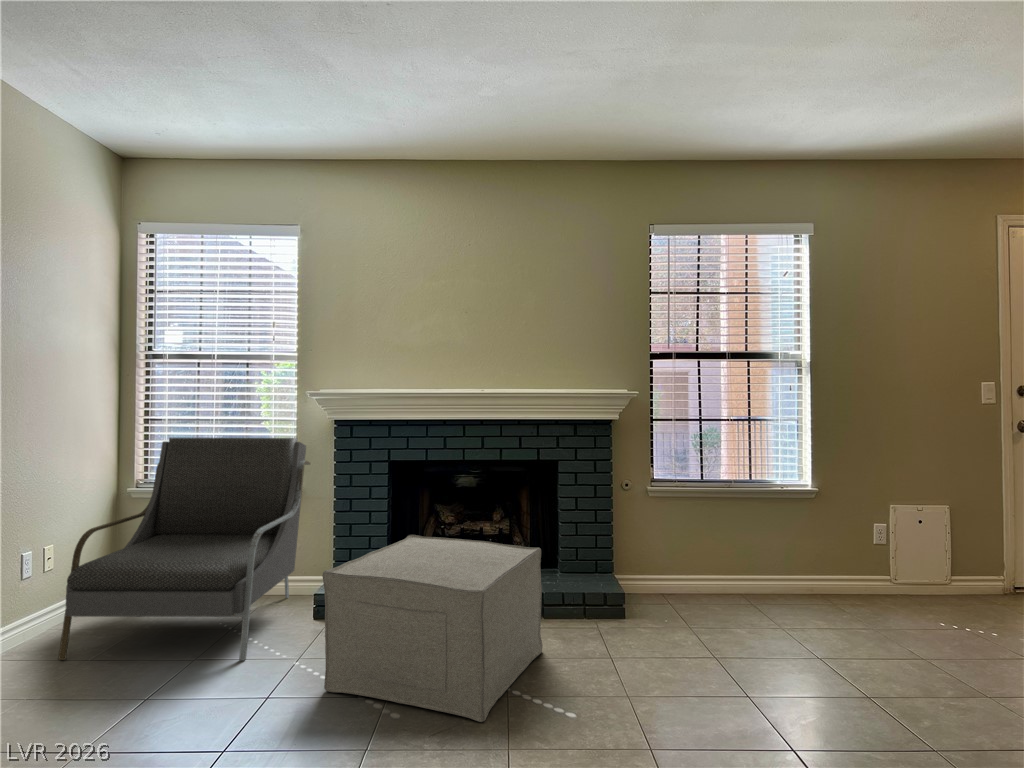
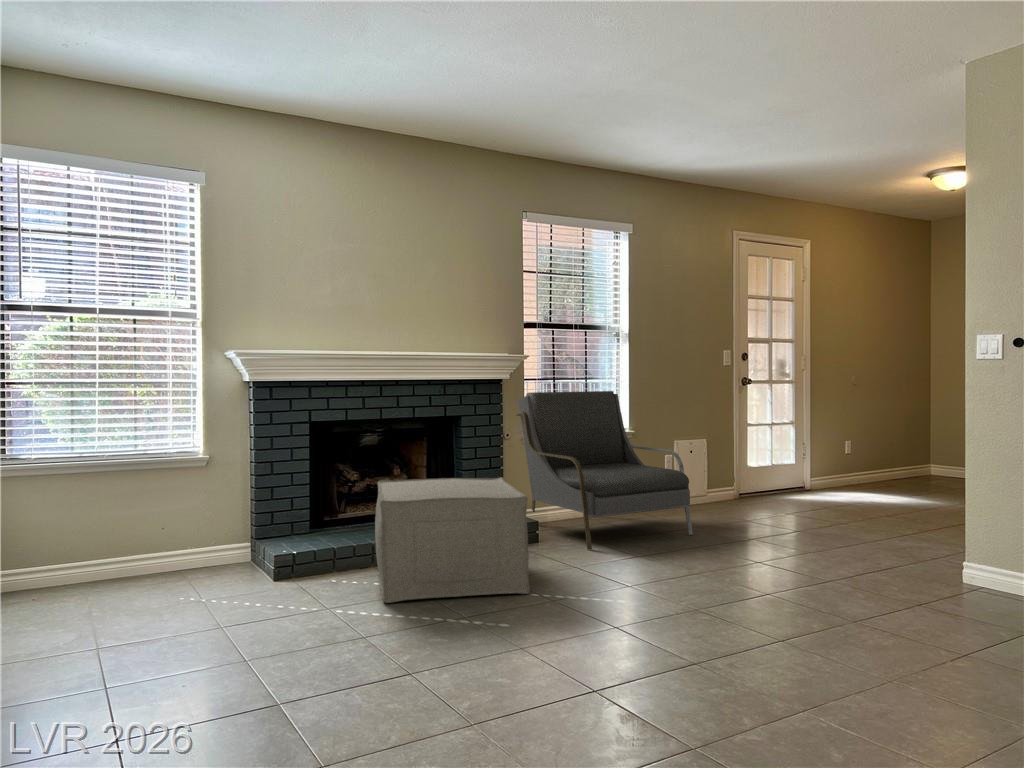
armchair: present [58,438,310,660] -> present [515,391,693,550]

